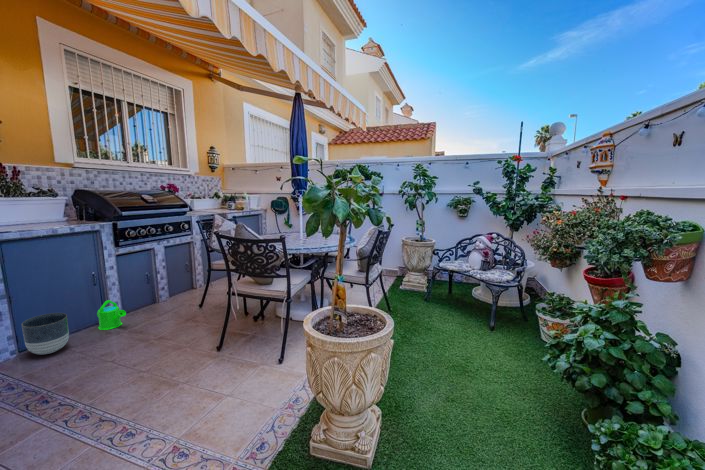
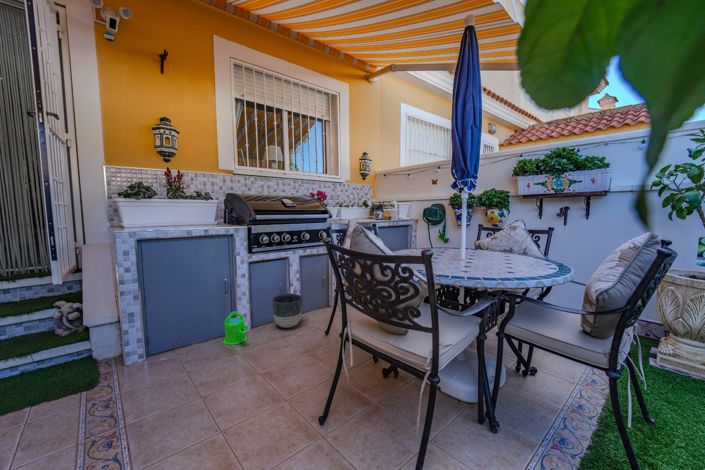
planter: present [22,313,69,355] -> present [272,294,302,328]

